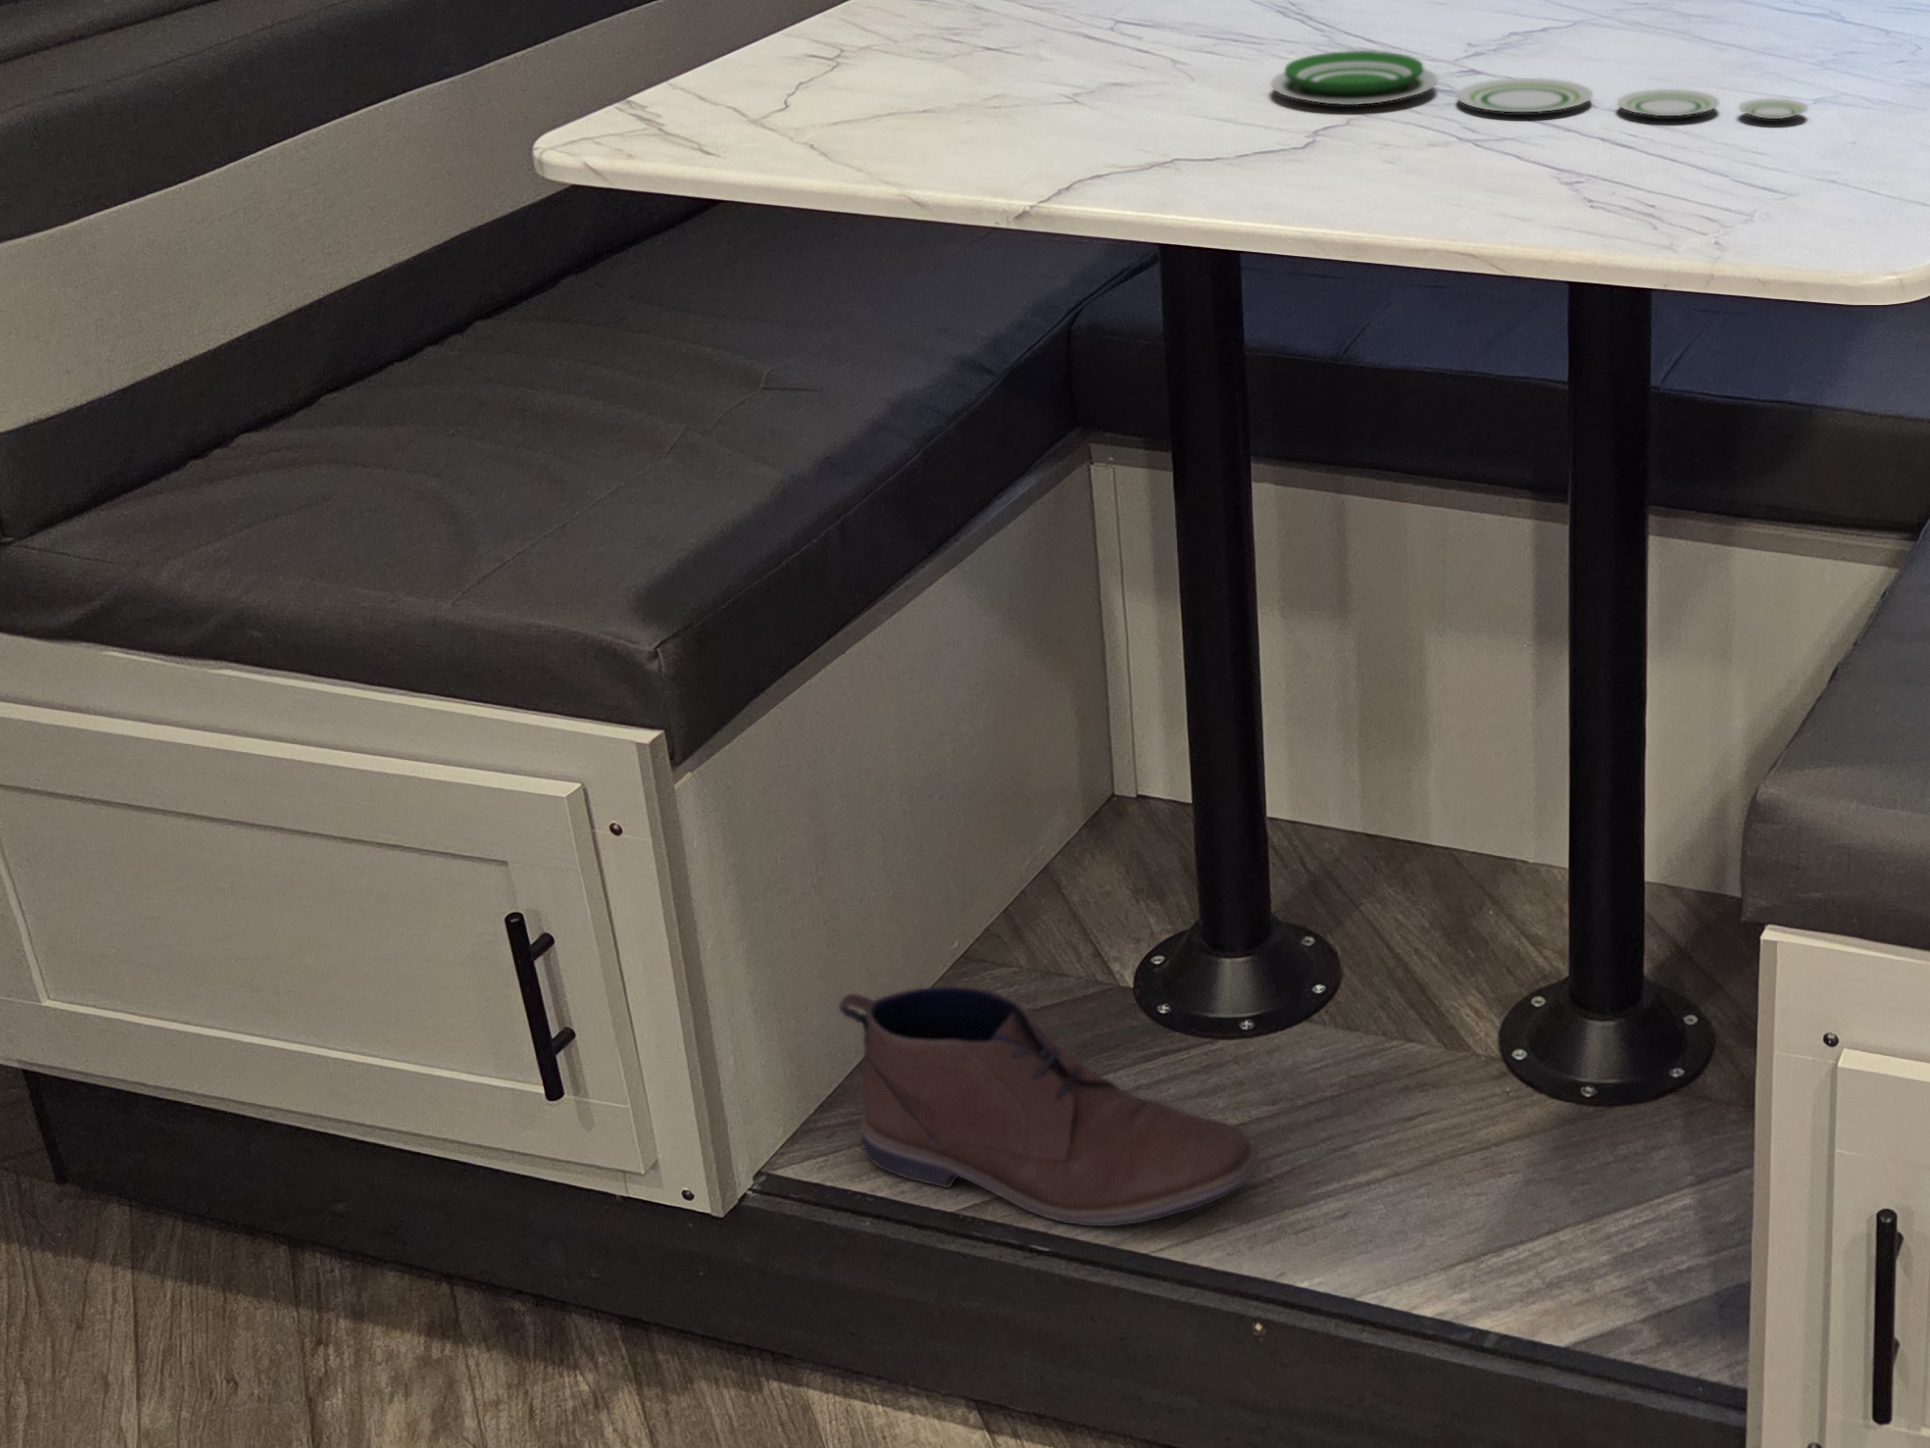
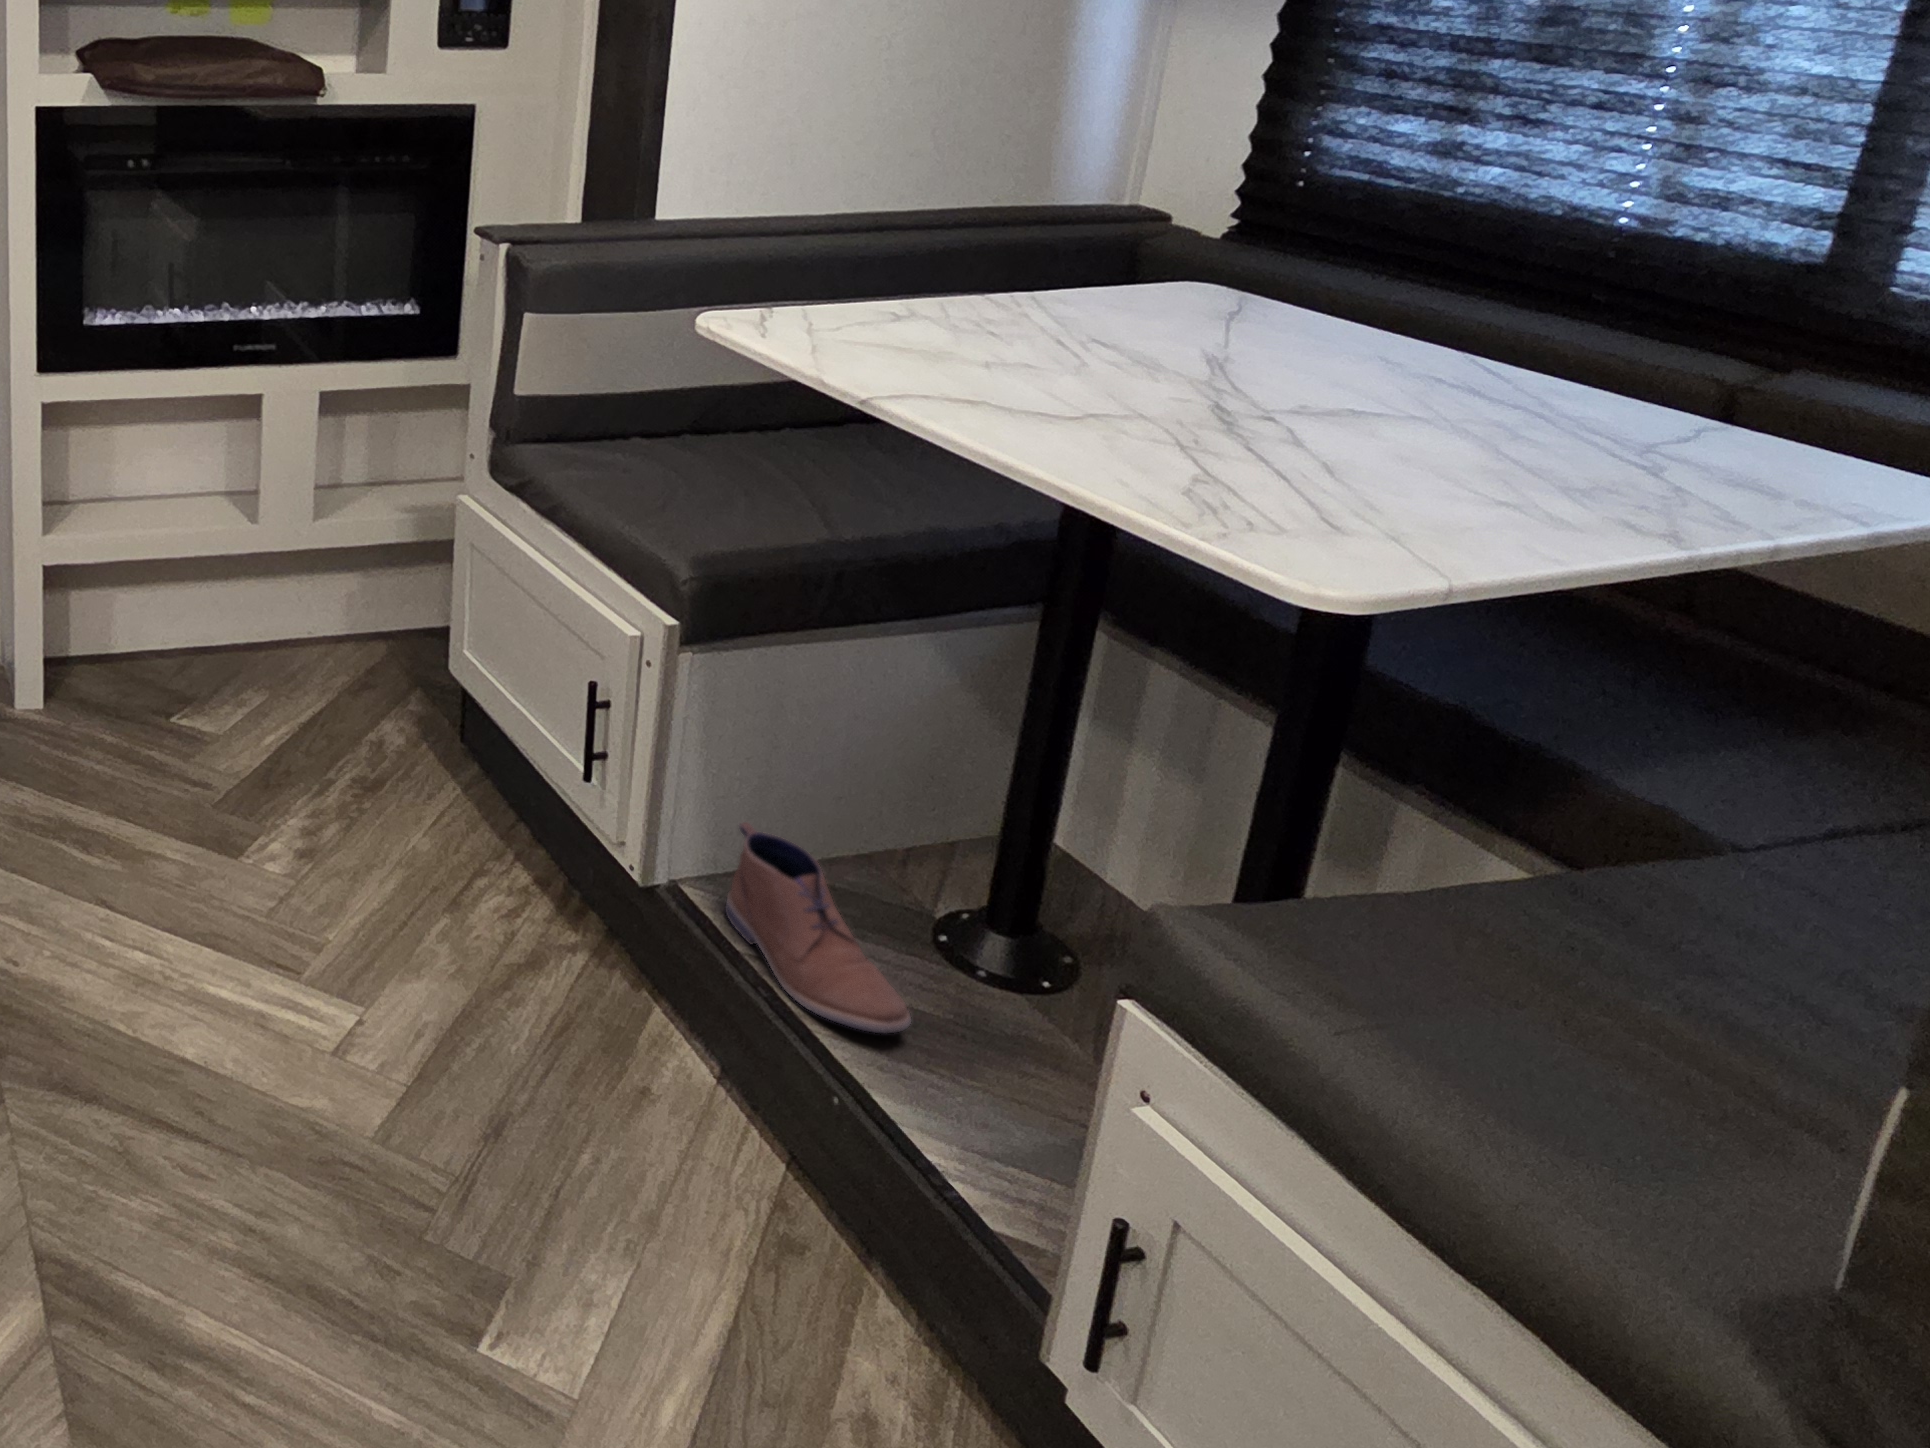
plate: present [1271,51,1808,119] -> none [1107,408,1474,537]

